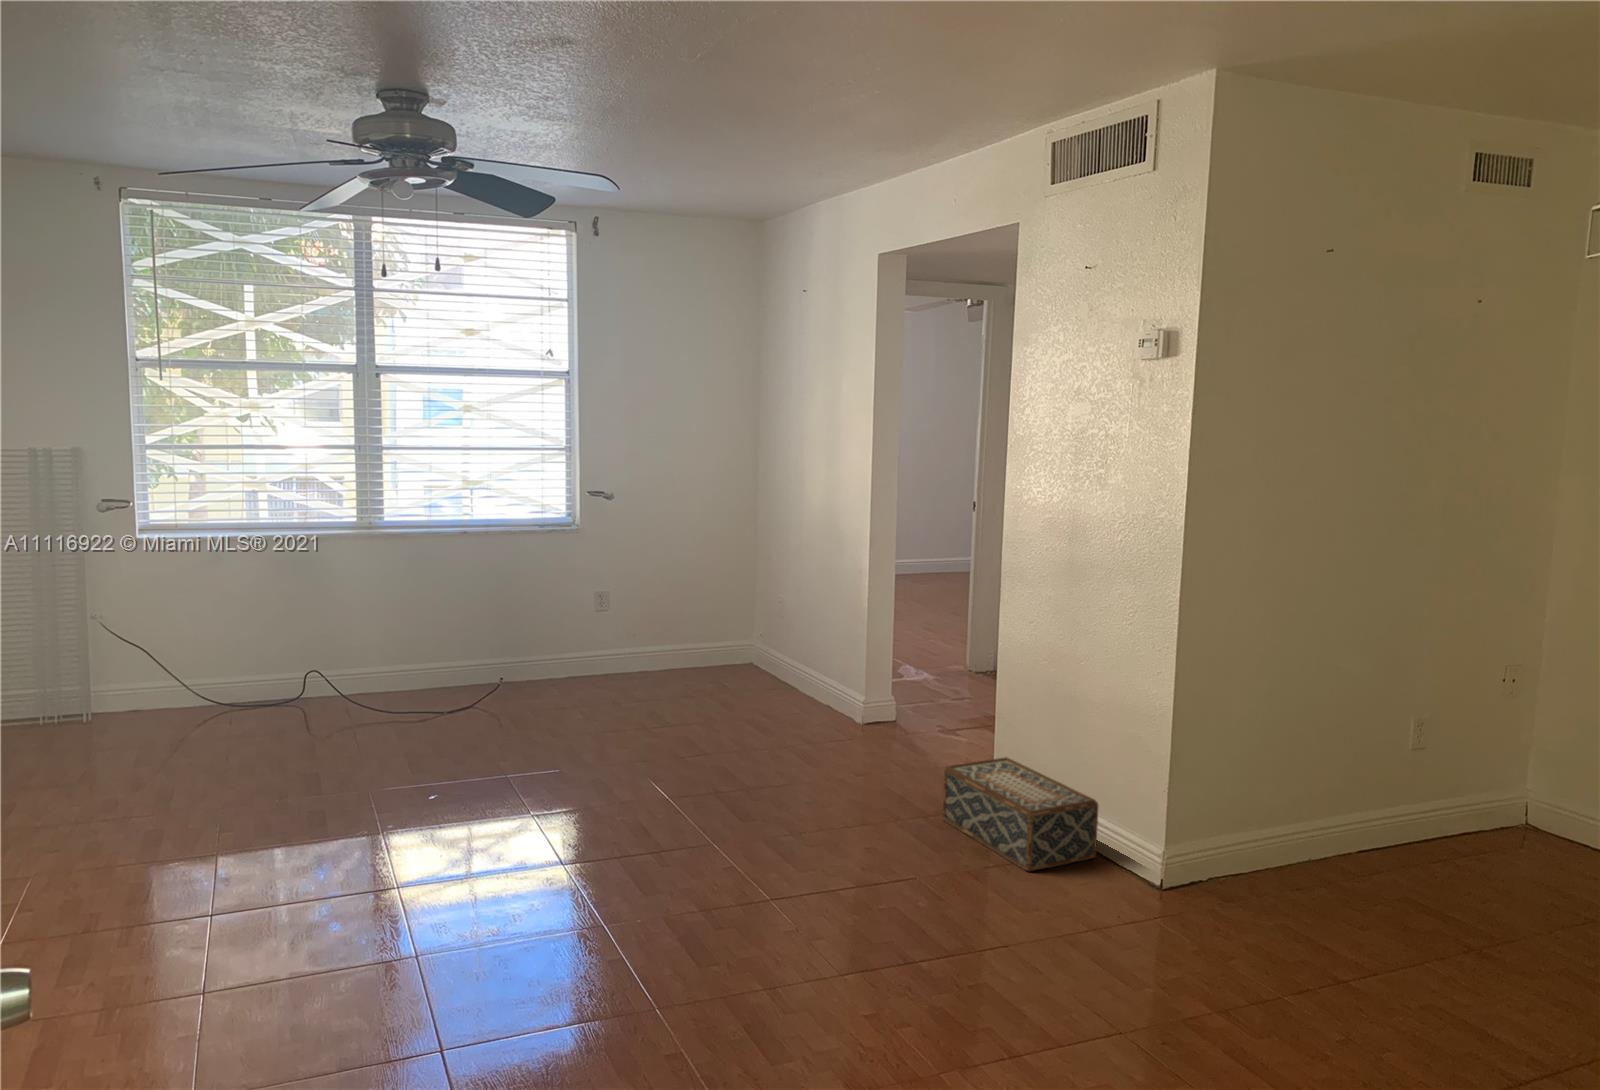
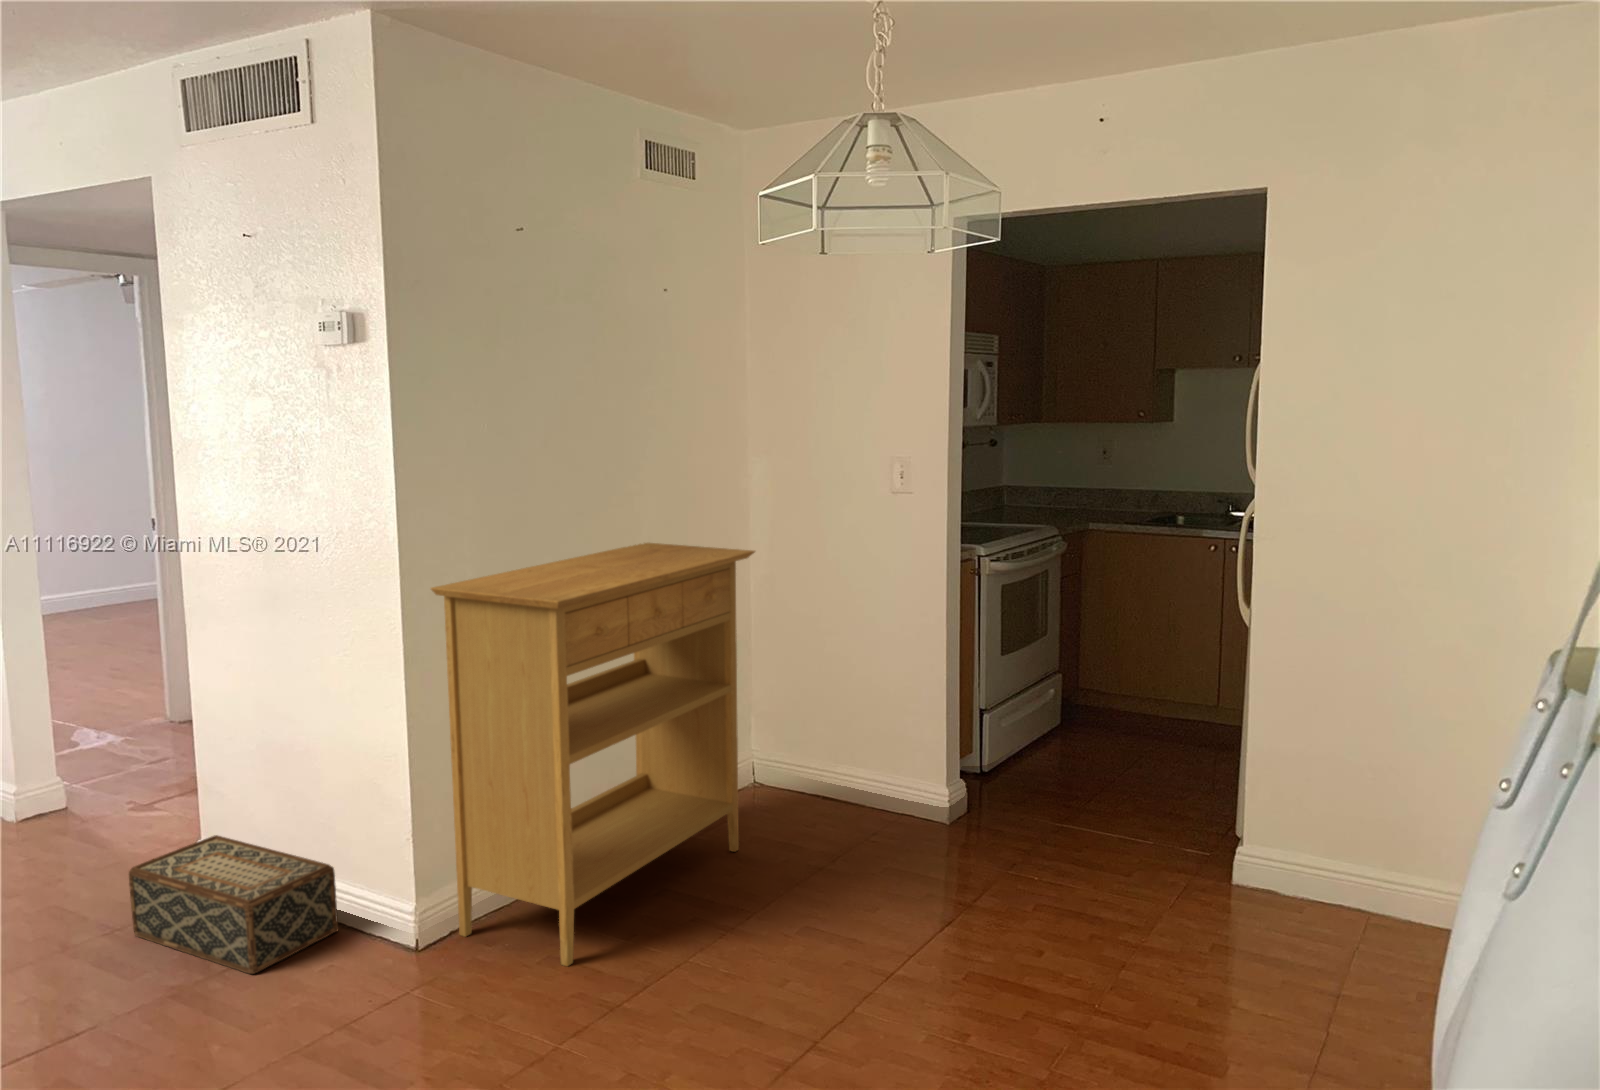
console table: none [1200,560,1562,945] -> present [431,543,755,966]

